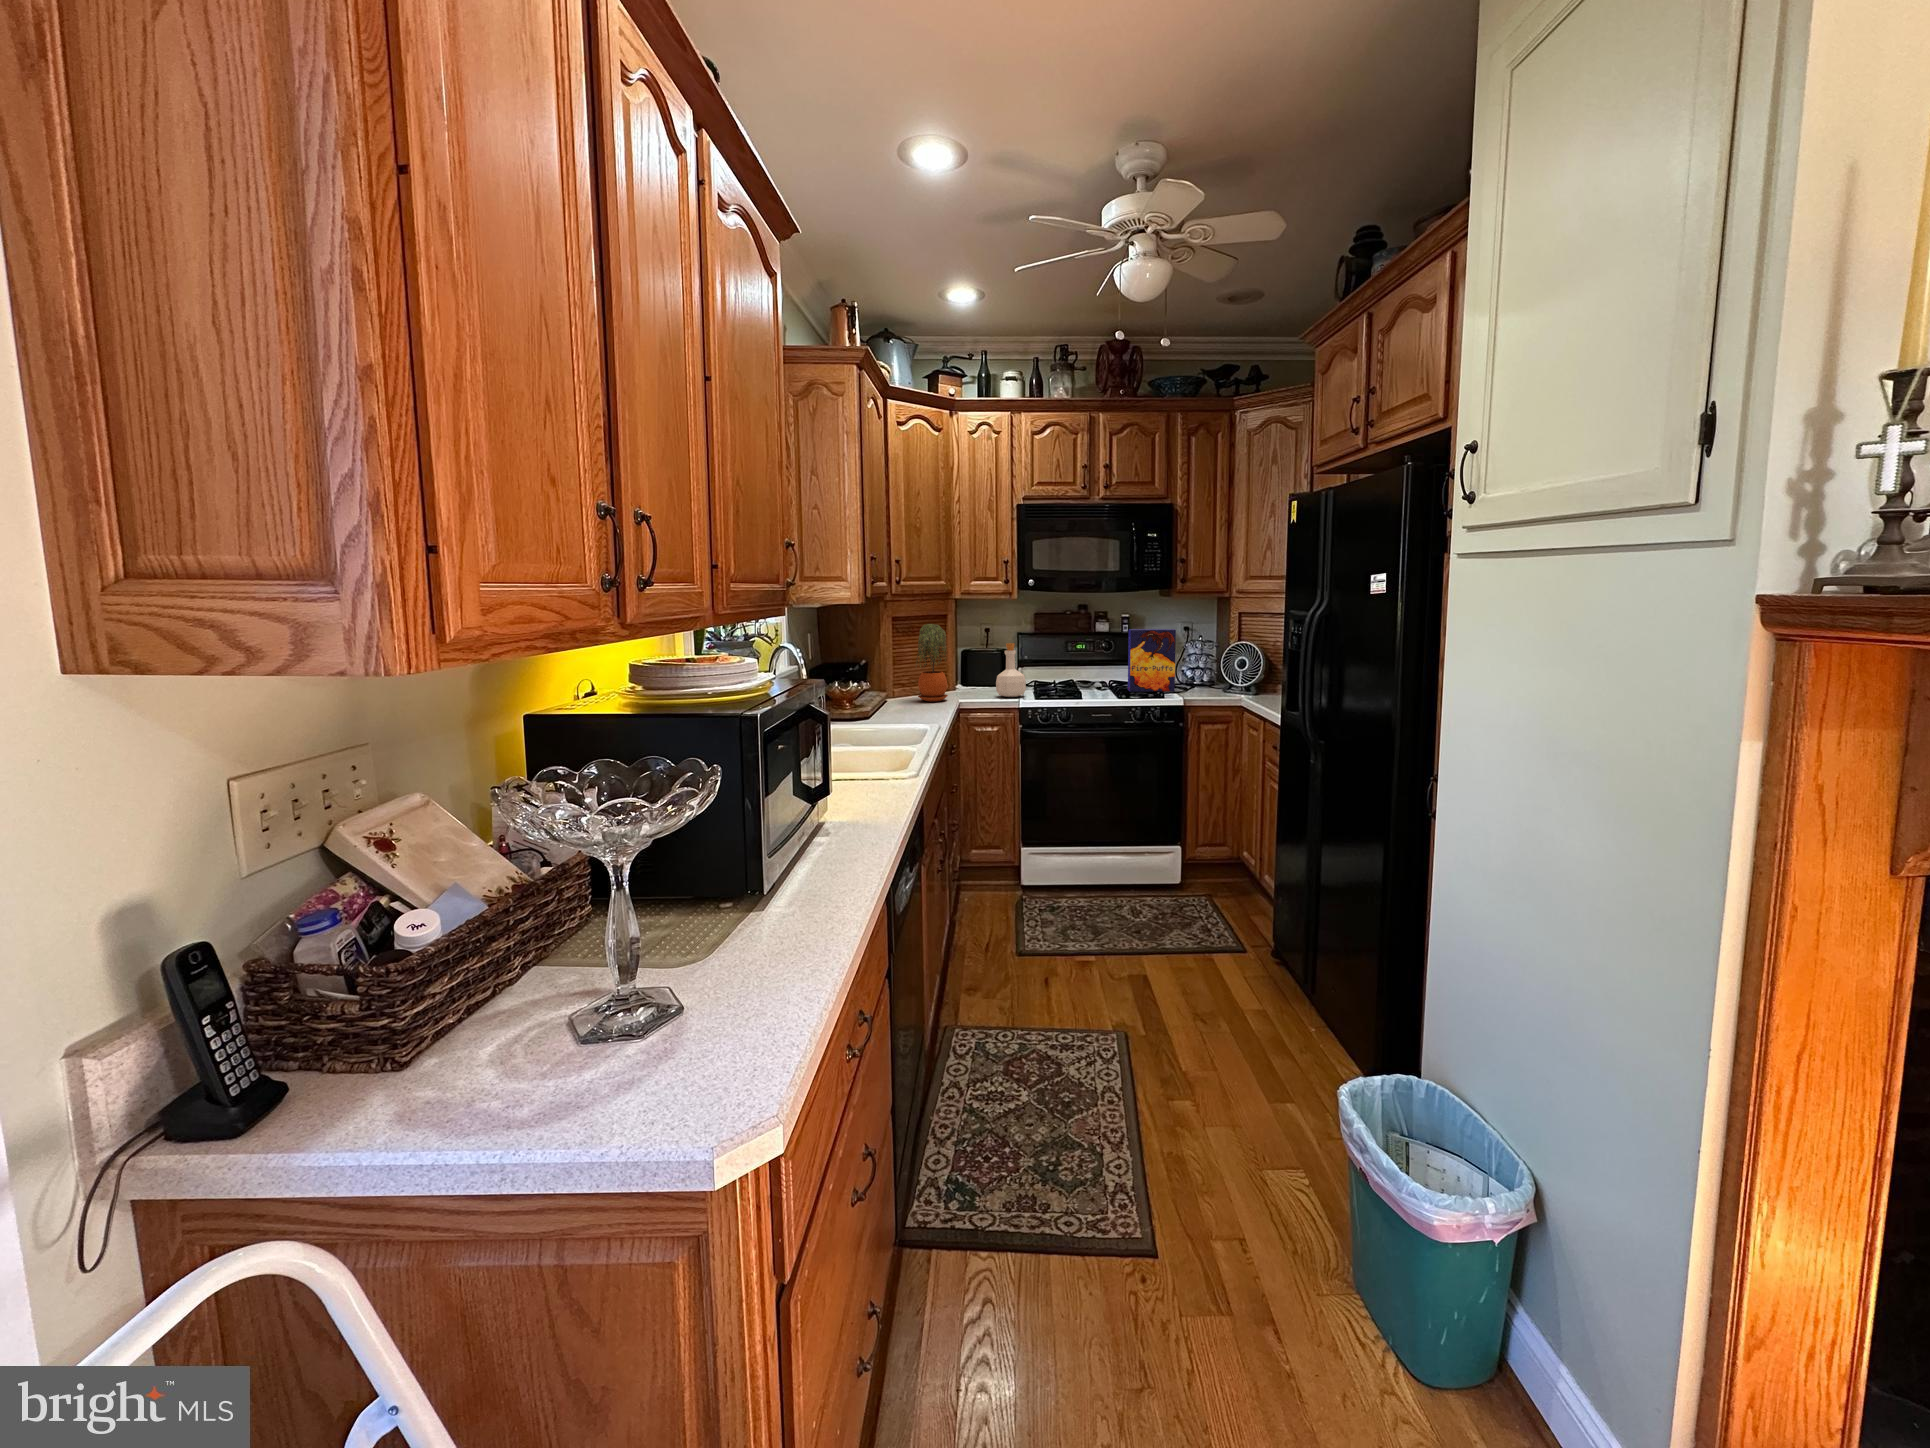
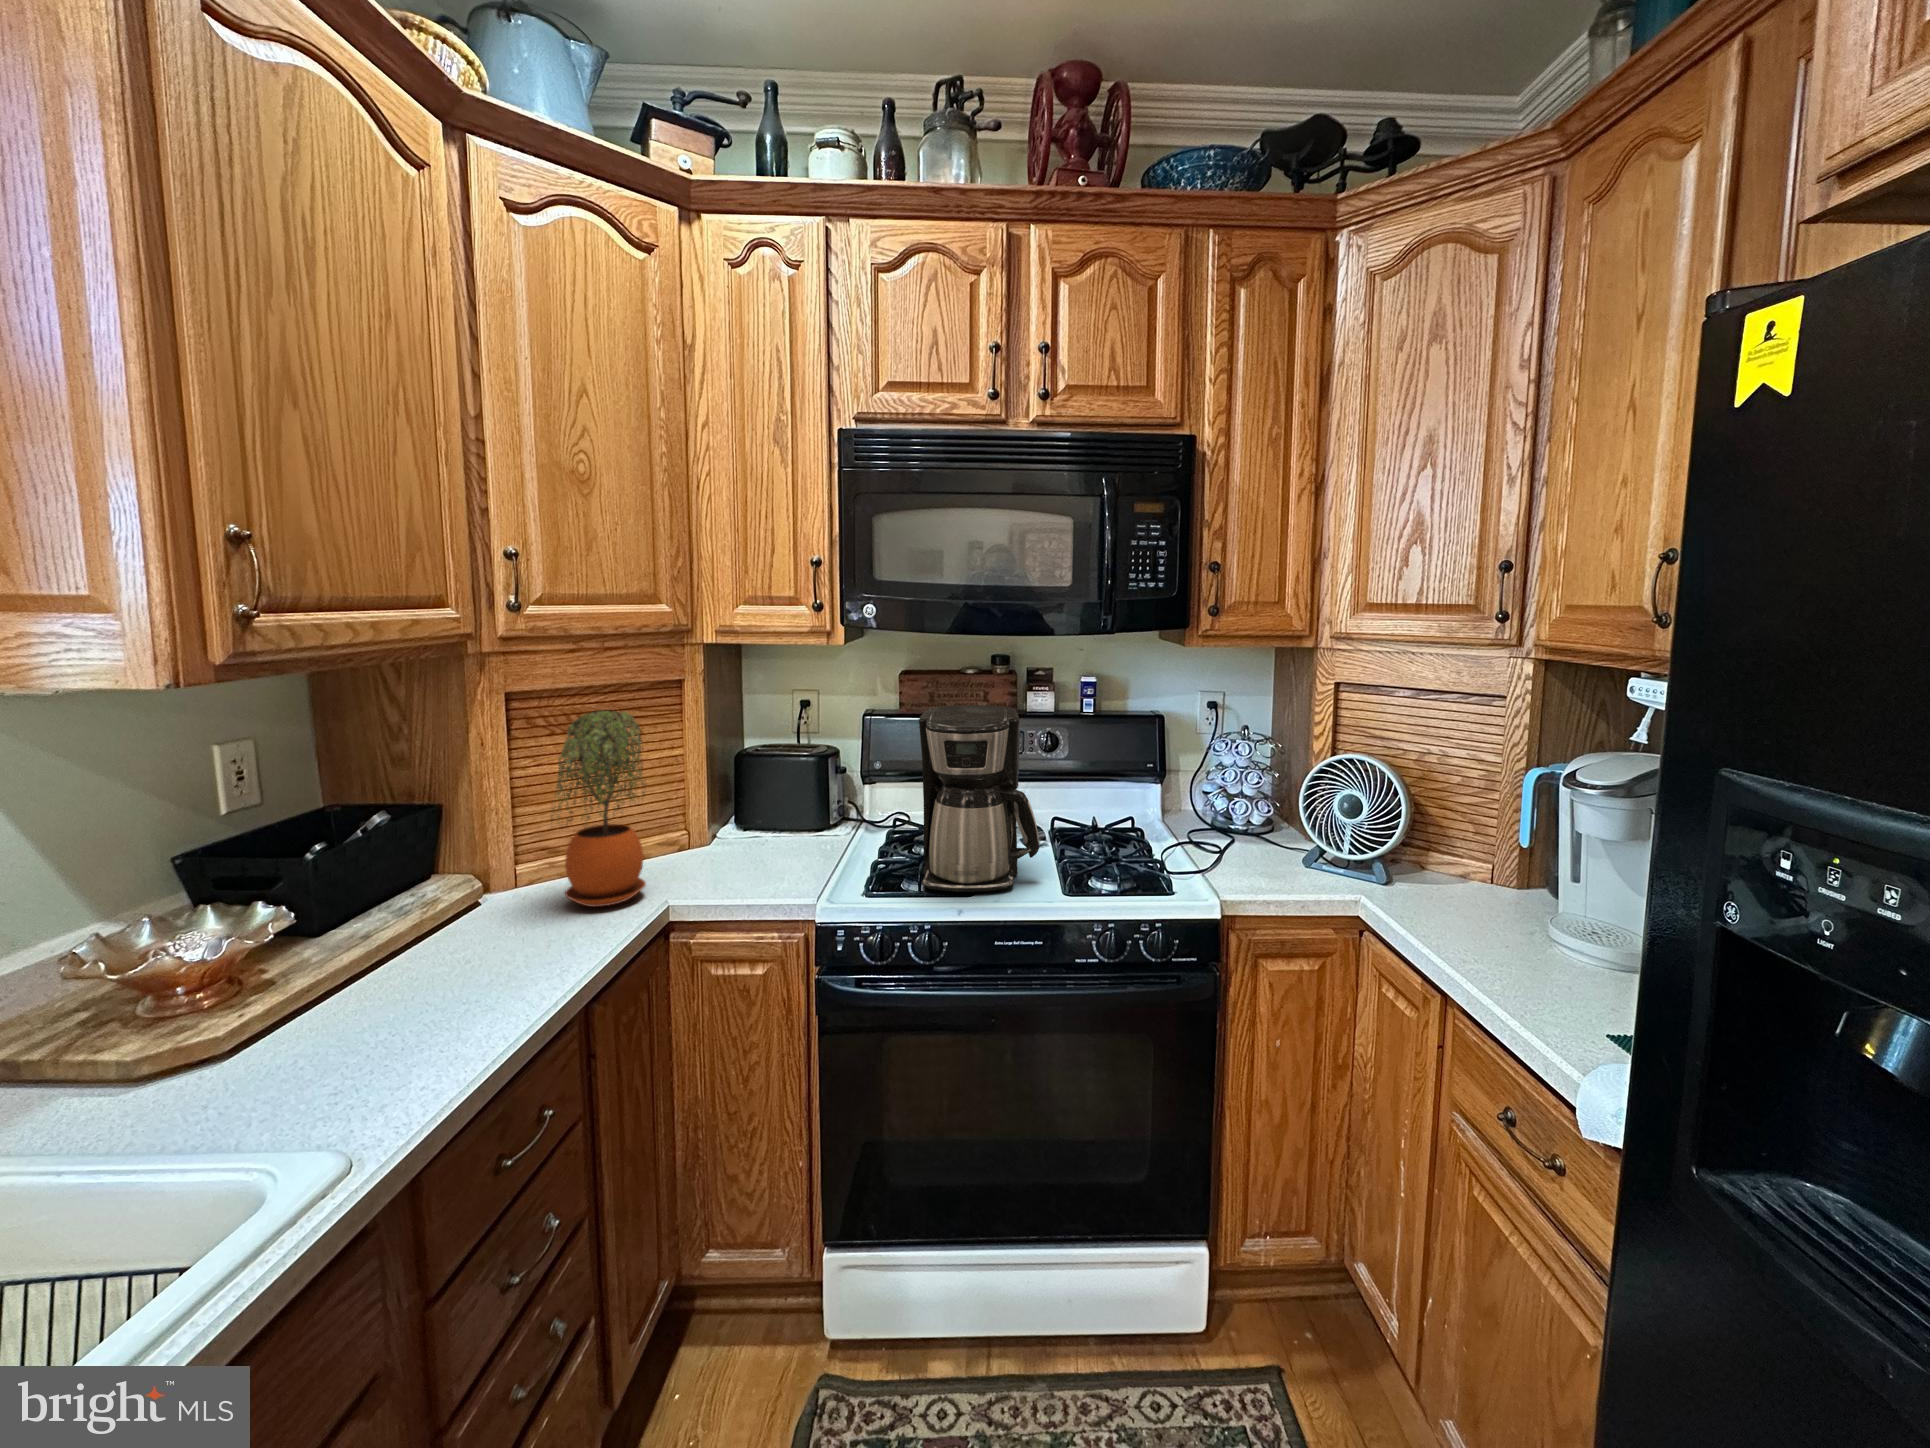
coffee maker: none [1056,623,1108,697] -> present [919,705,1040,892]
cereal box: present [1128,629,1176,692] -> none [1088,718,1197,860]
bottle: present [996,643,1026,697] -> none [775,754,846,884]

